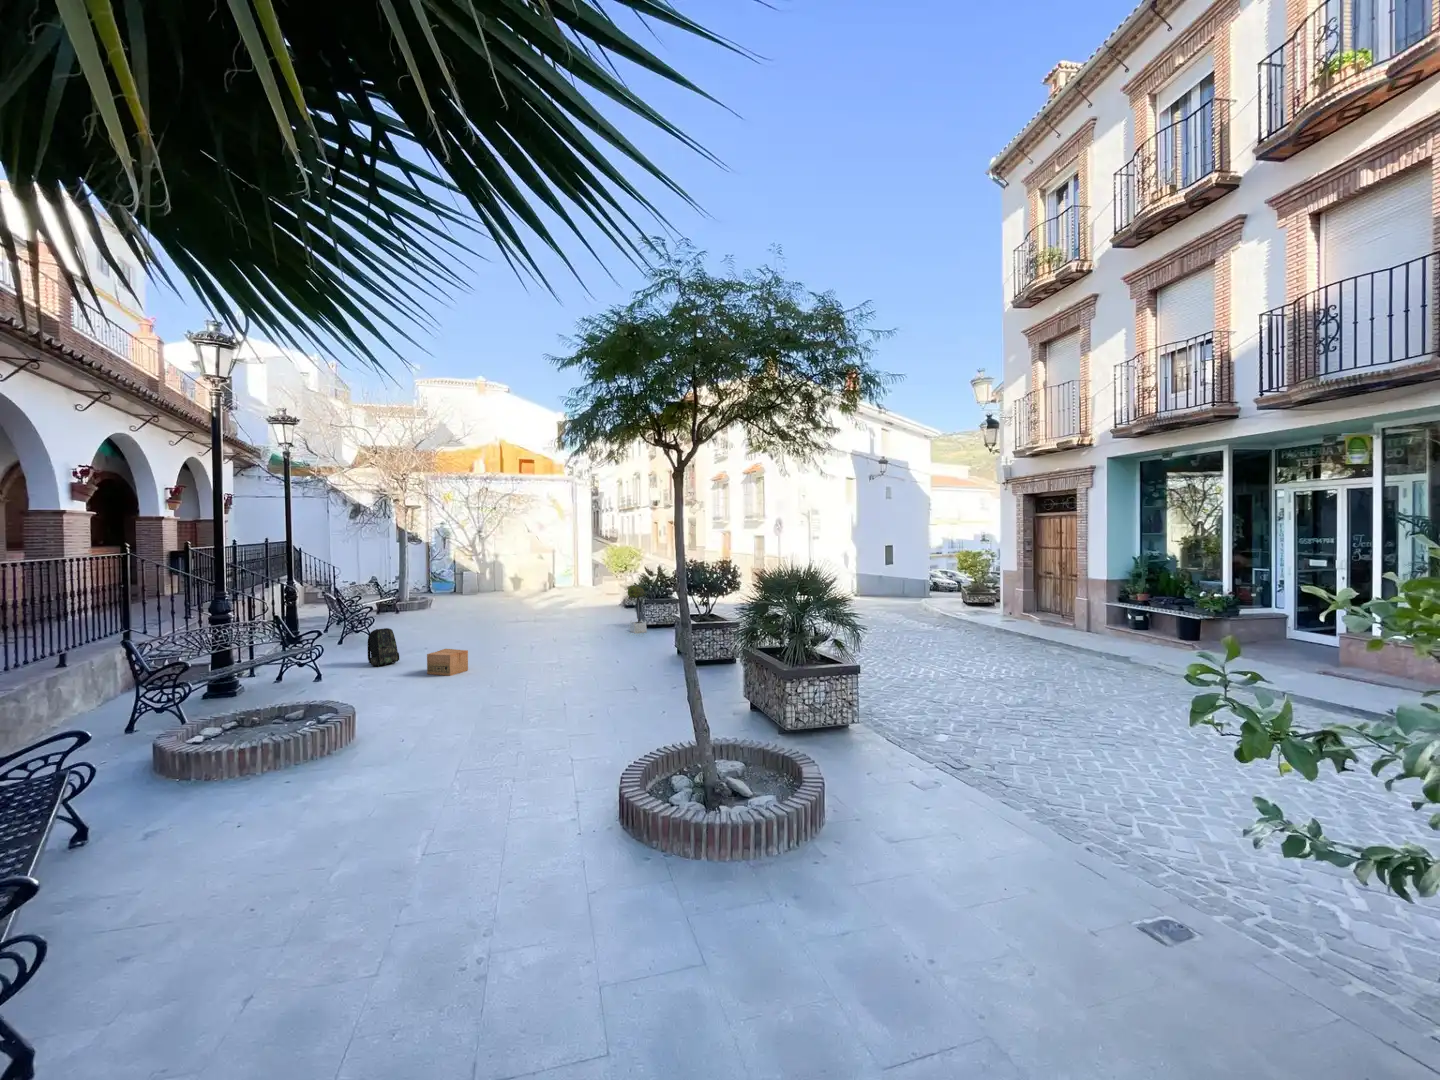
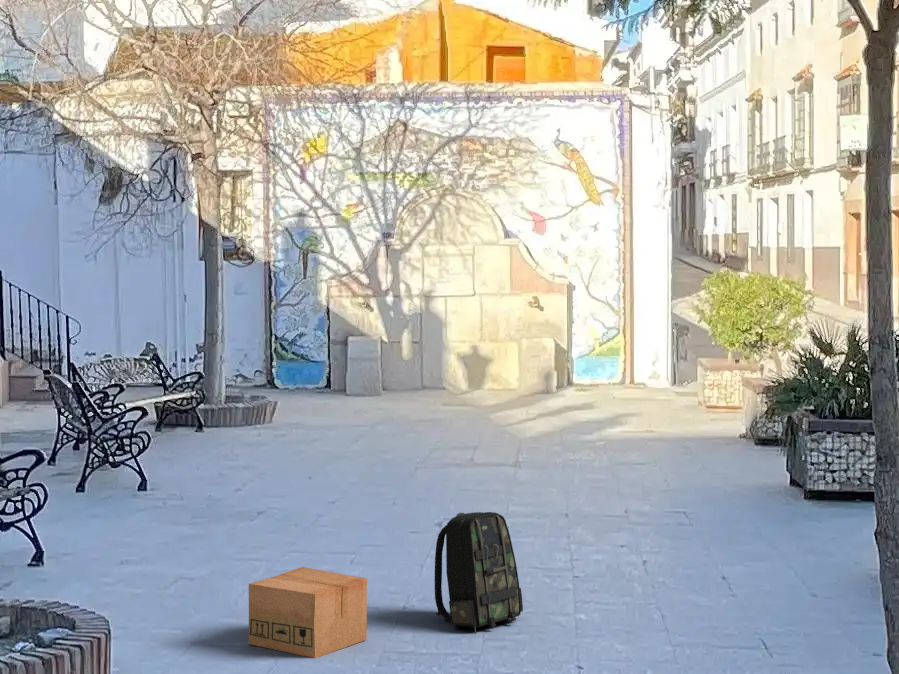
potted tree: present [628,585,647,633] -> none [812,386,872,532]
backpack: present [368,628,399,666] -> present [435,512,523,634]

